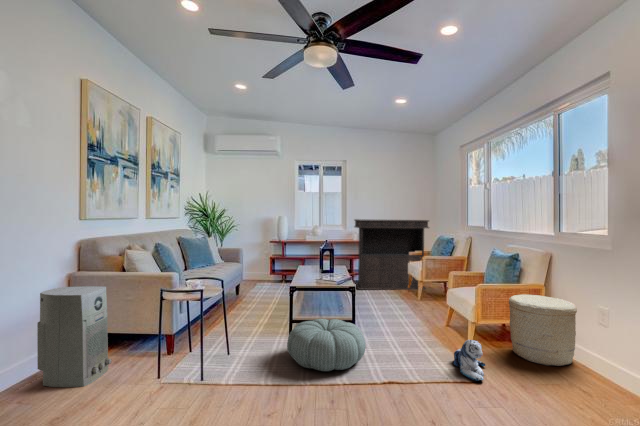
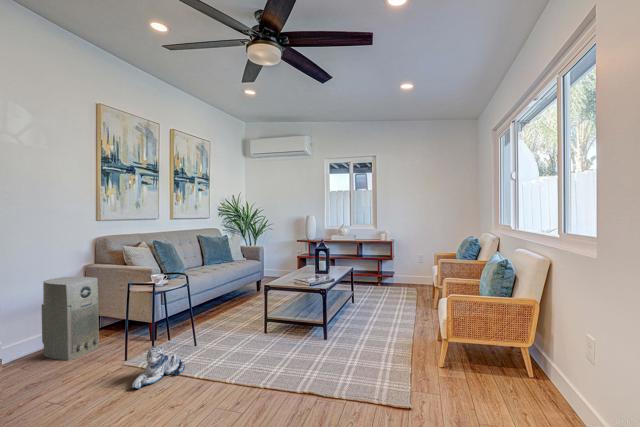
console table: present [355,219,429,290] -> none [374,219,453,295]
woven basket: present [509,295,577,366] -> none [480,312,559,402]
pouf: present [287,319,366,371] -> none [238,320,315,373]
plush toy: present [453,340,485,381] -> present [132,346,185,388]

